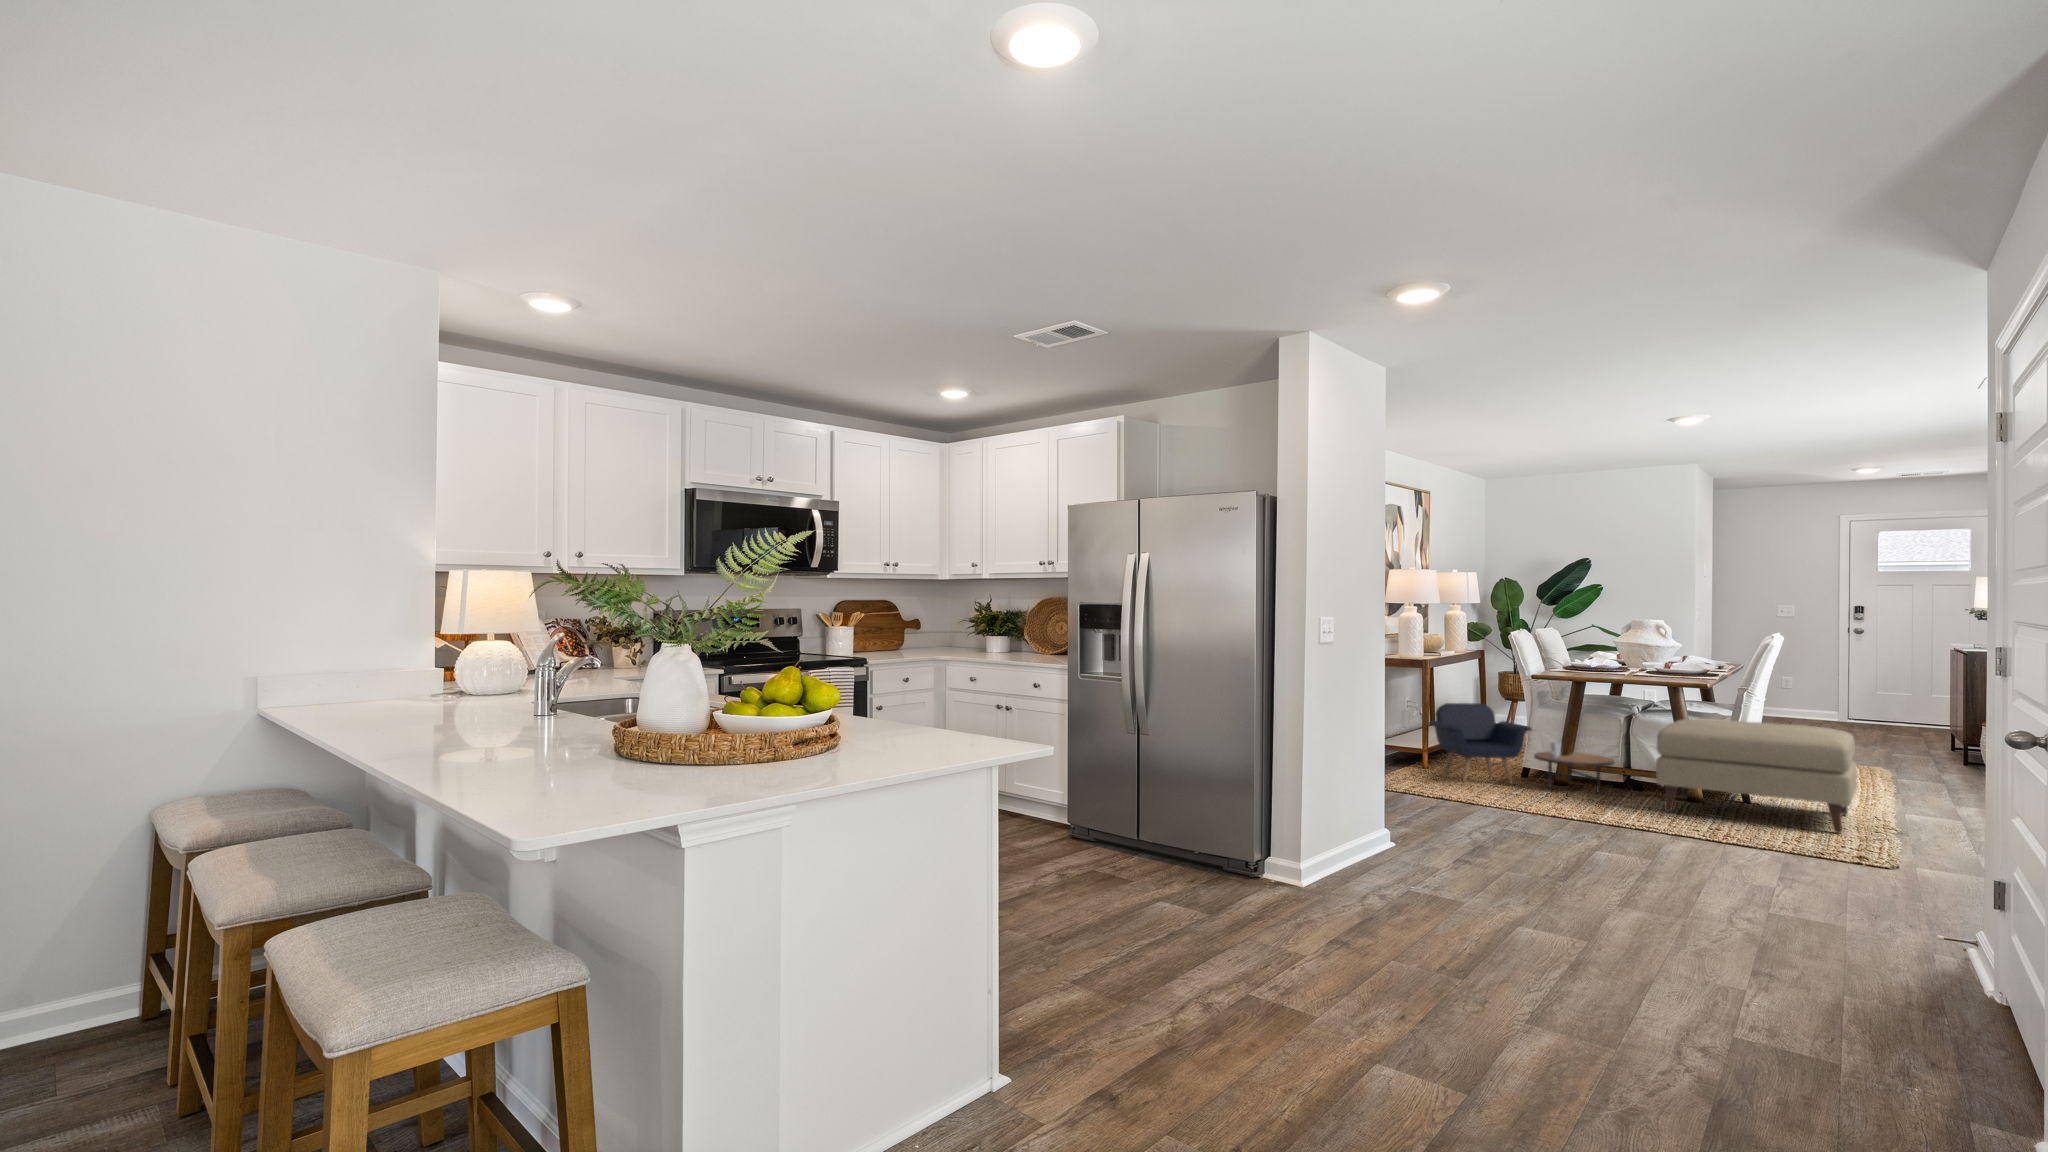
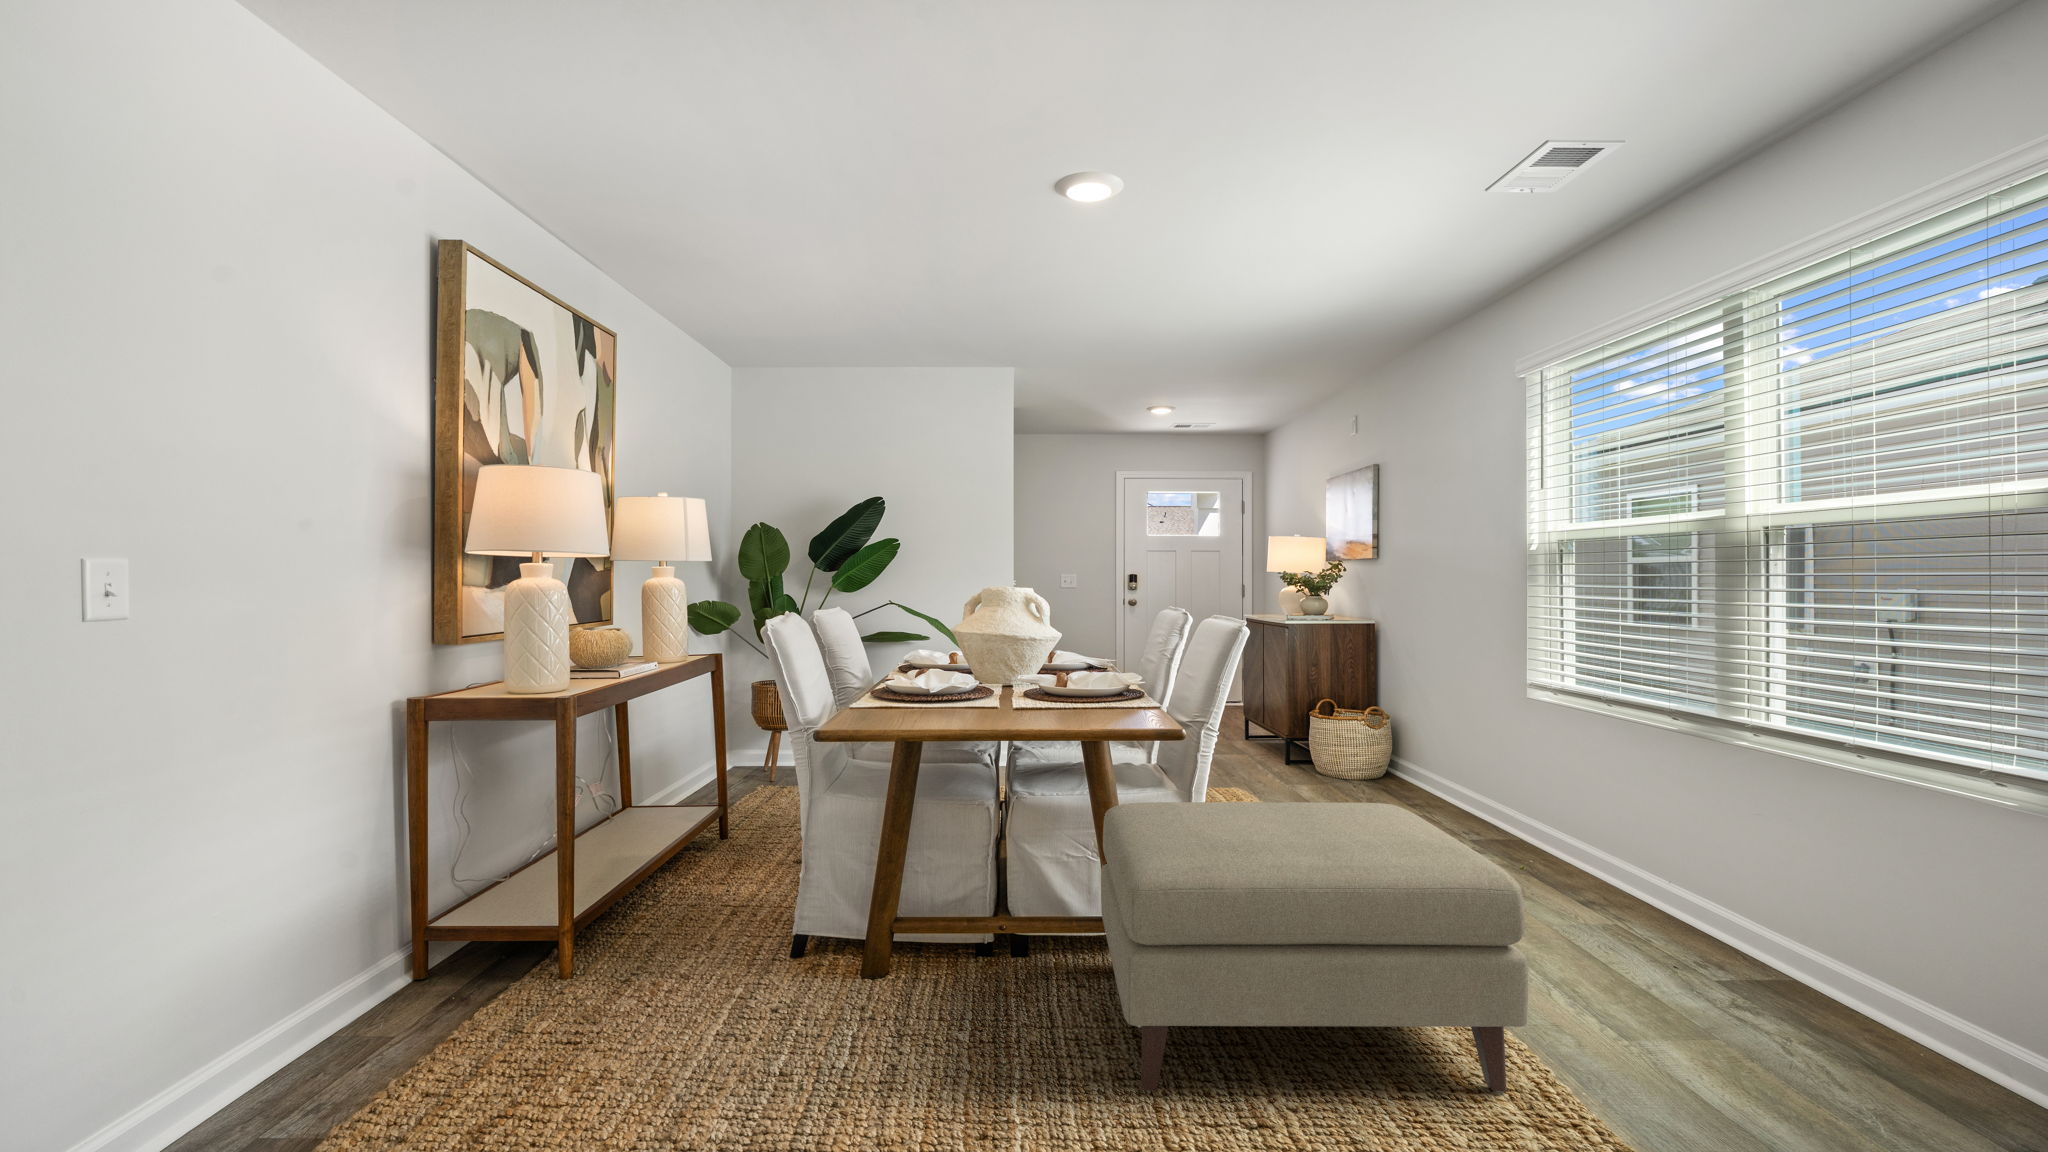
armchair: present [1428,703,1615,793] -> none [534,804,993,1081]

